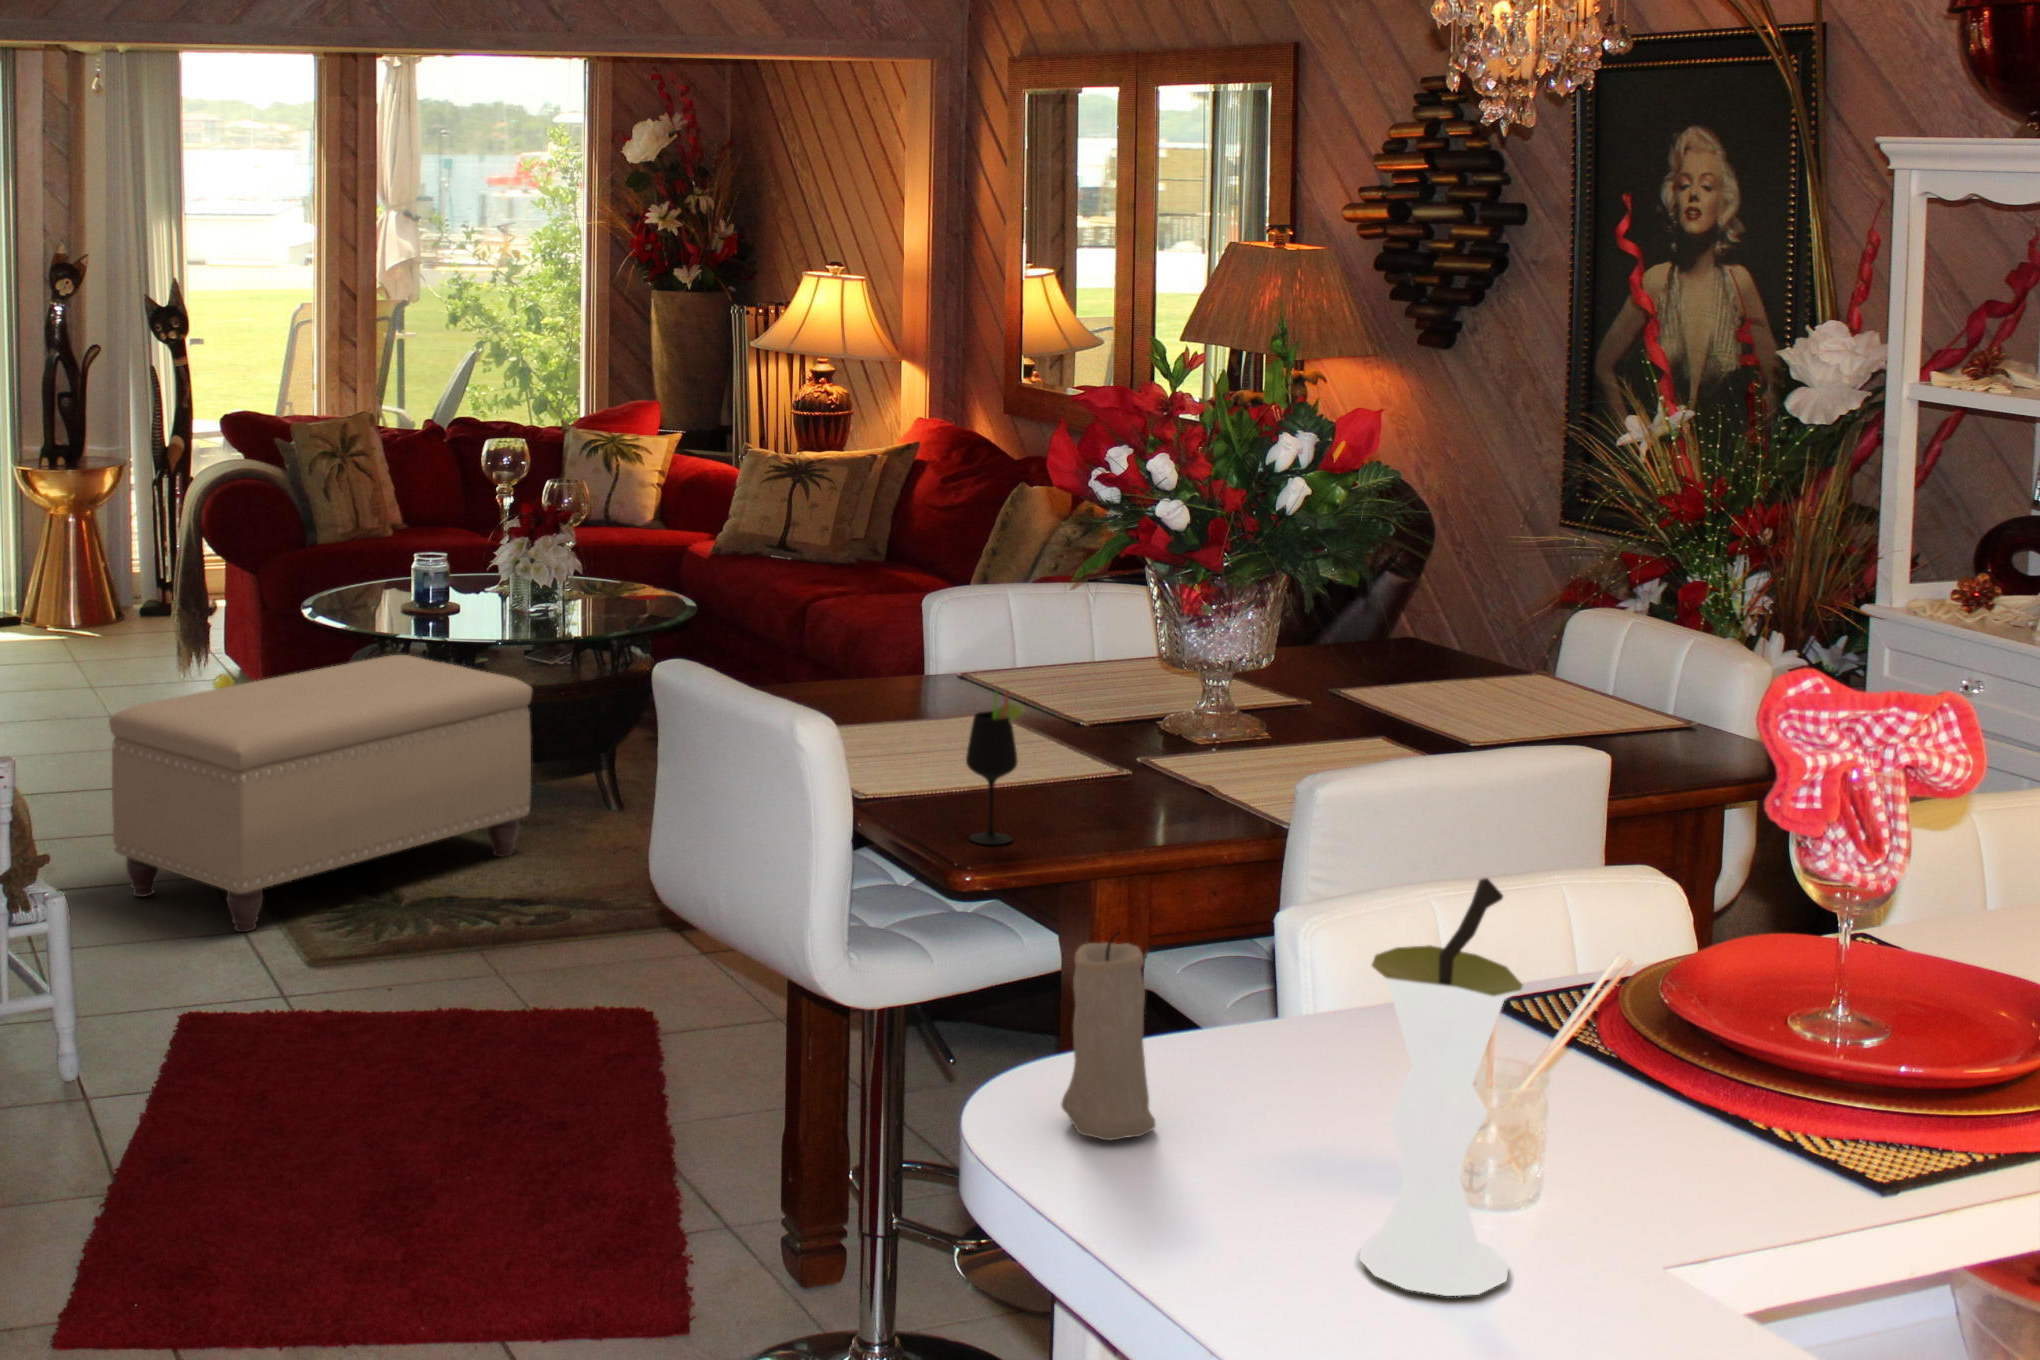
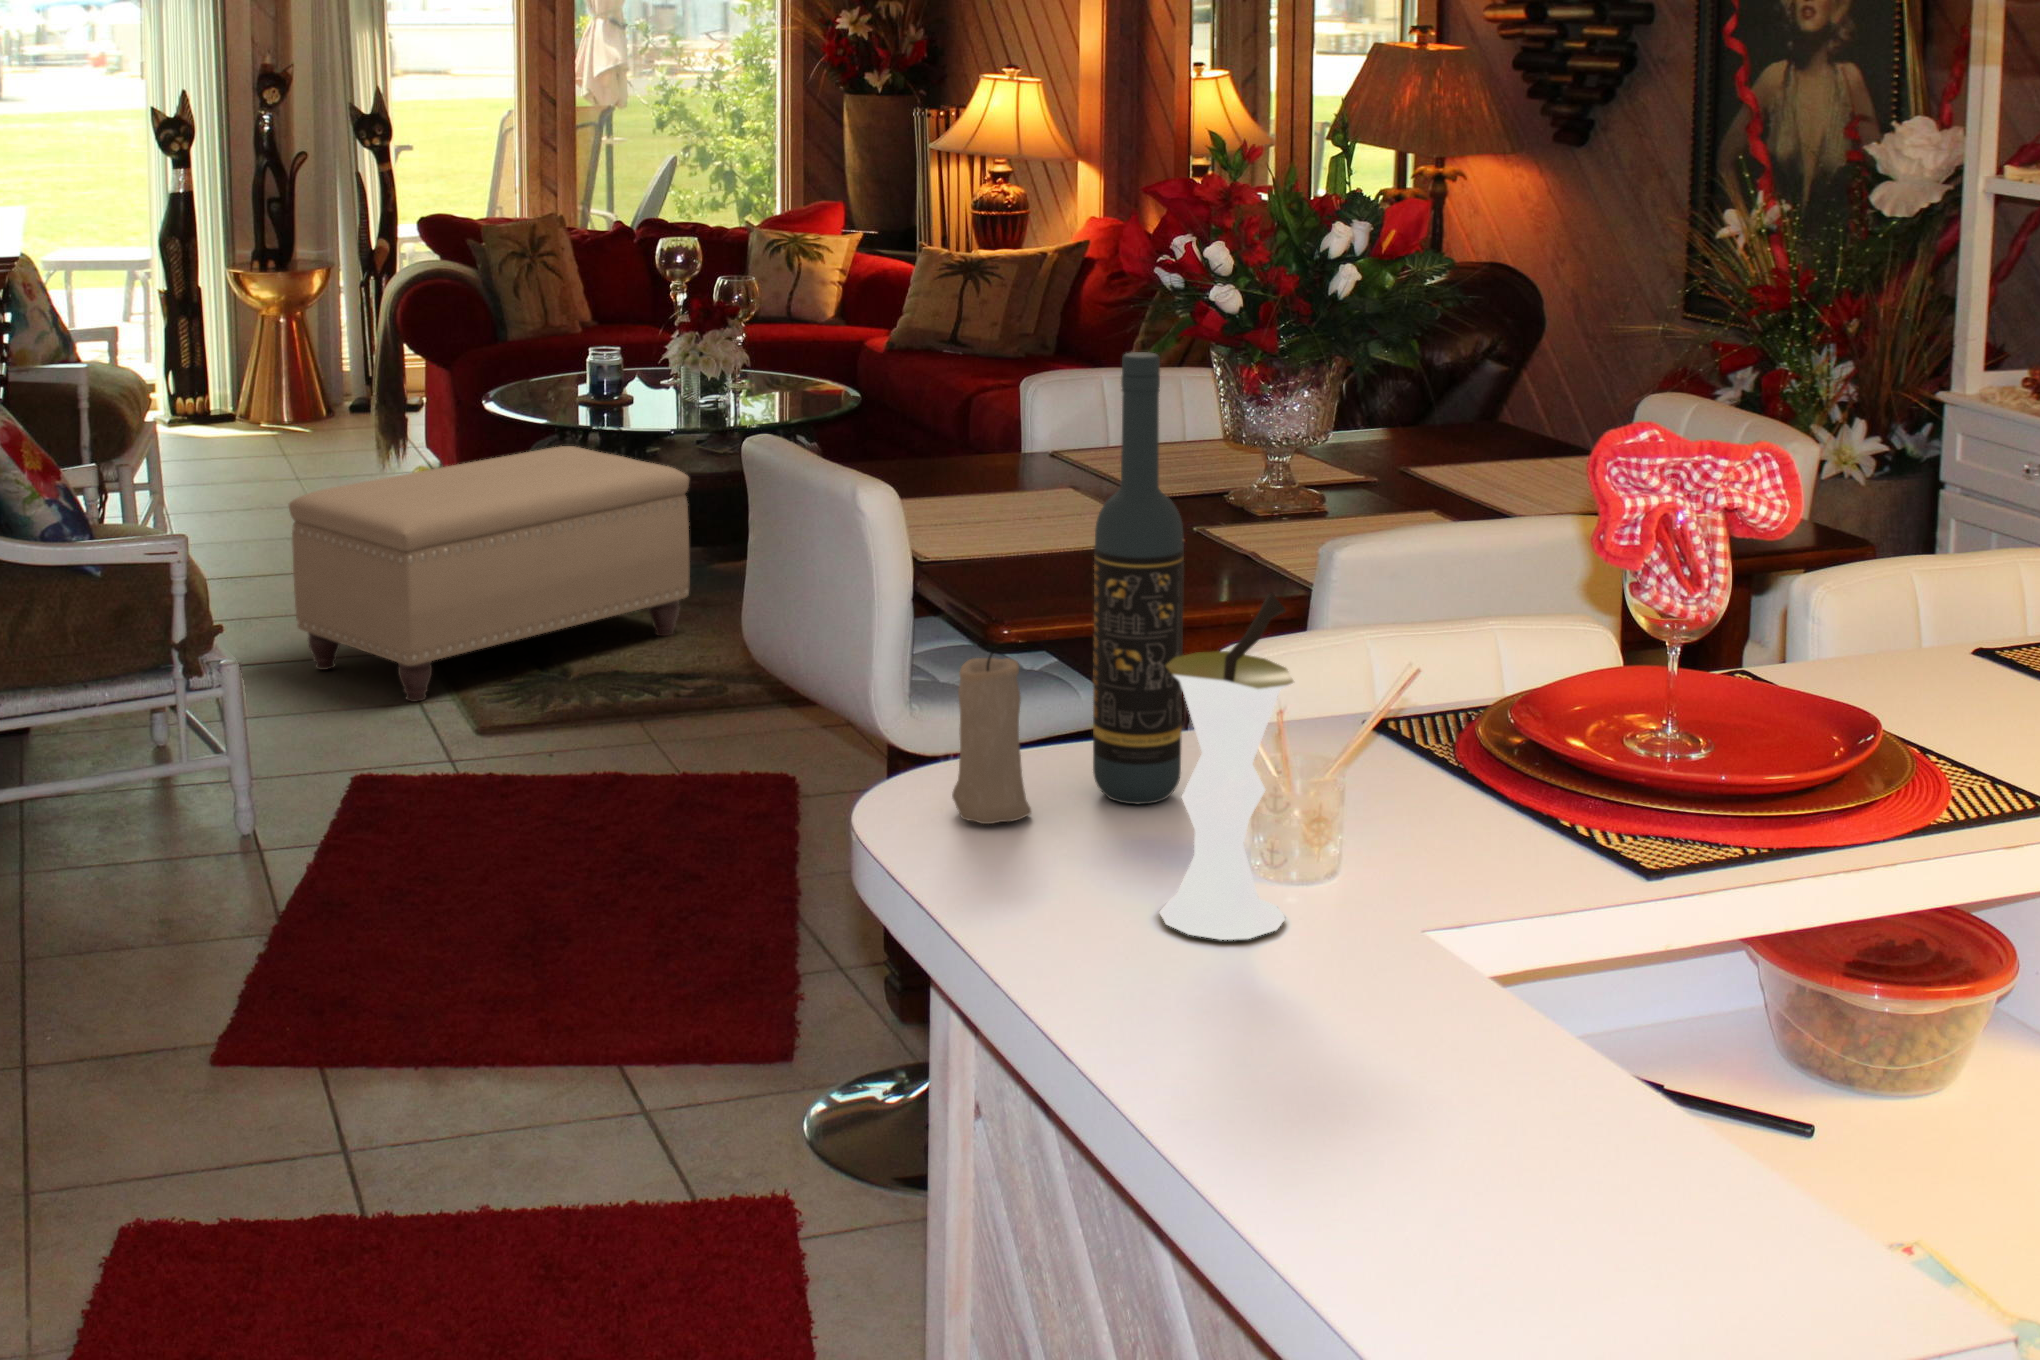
wine bottle: none [1214,590,1321,1111] -> present [1093,352,1184,804]
wine glass: present [966,691,1025,844] -> none [1002,461,1056,603]

